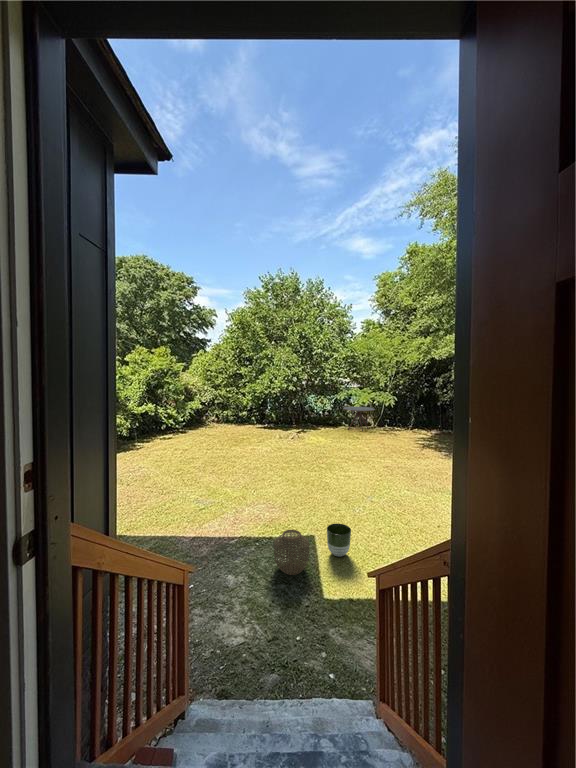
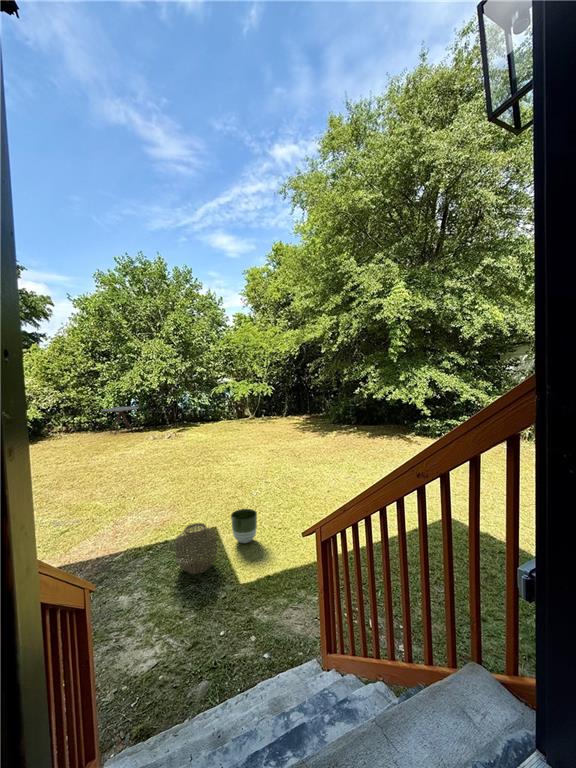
round table: present [343,407,375,431] -> present [101,406,140,435]

